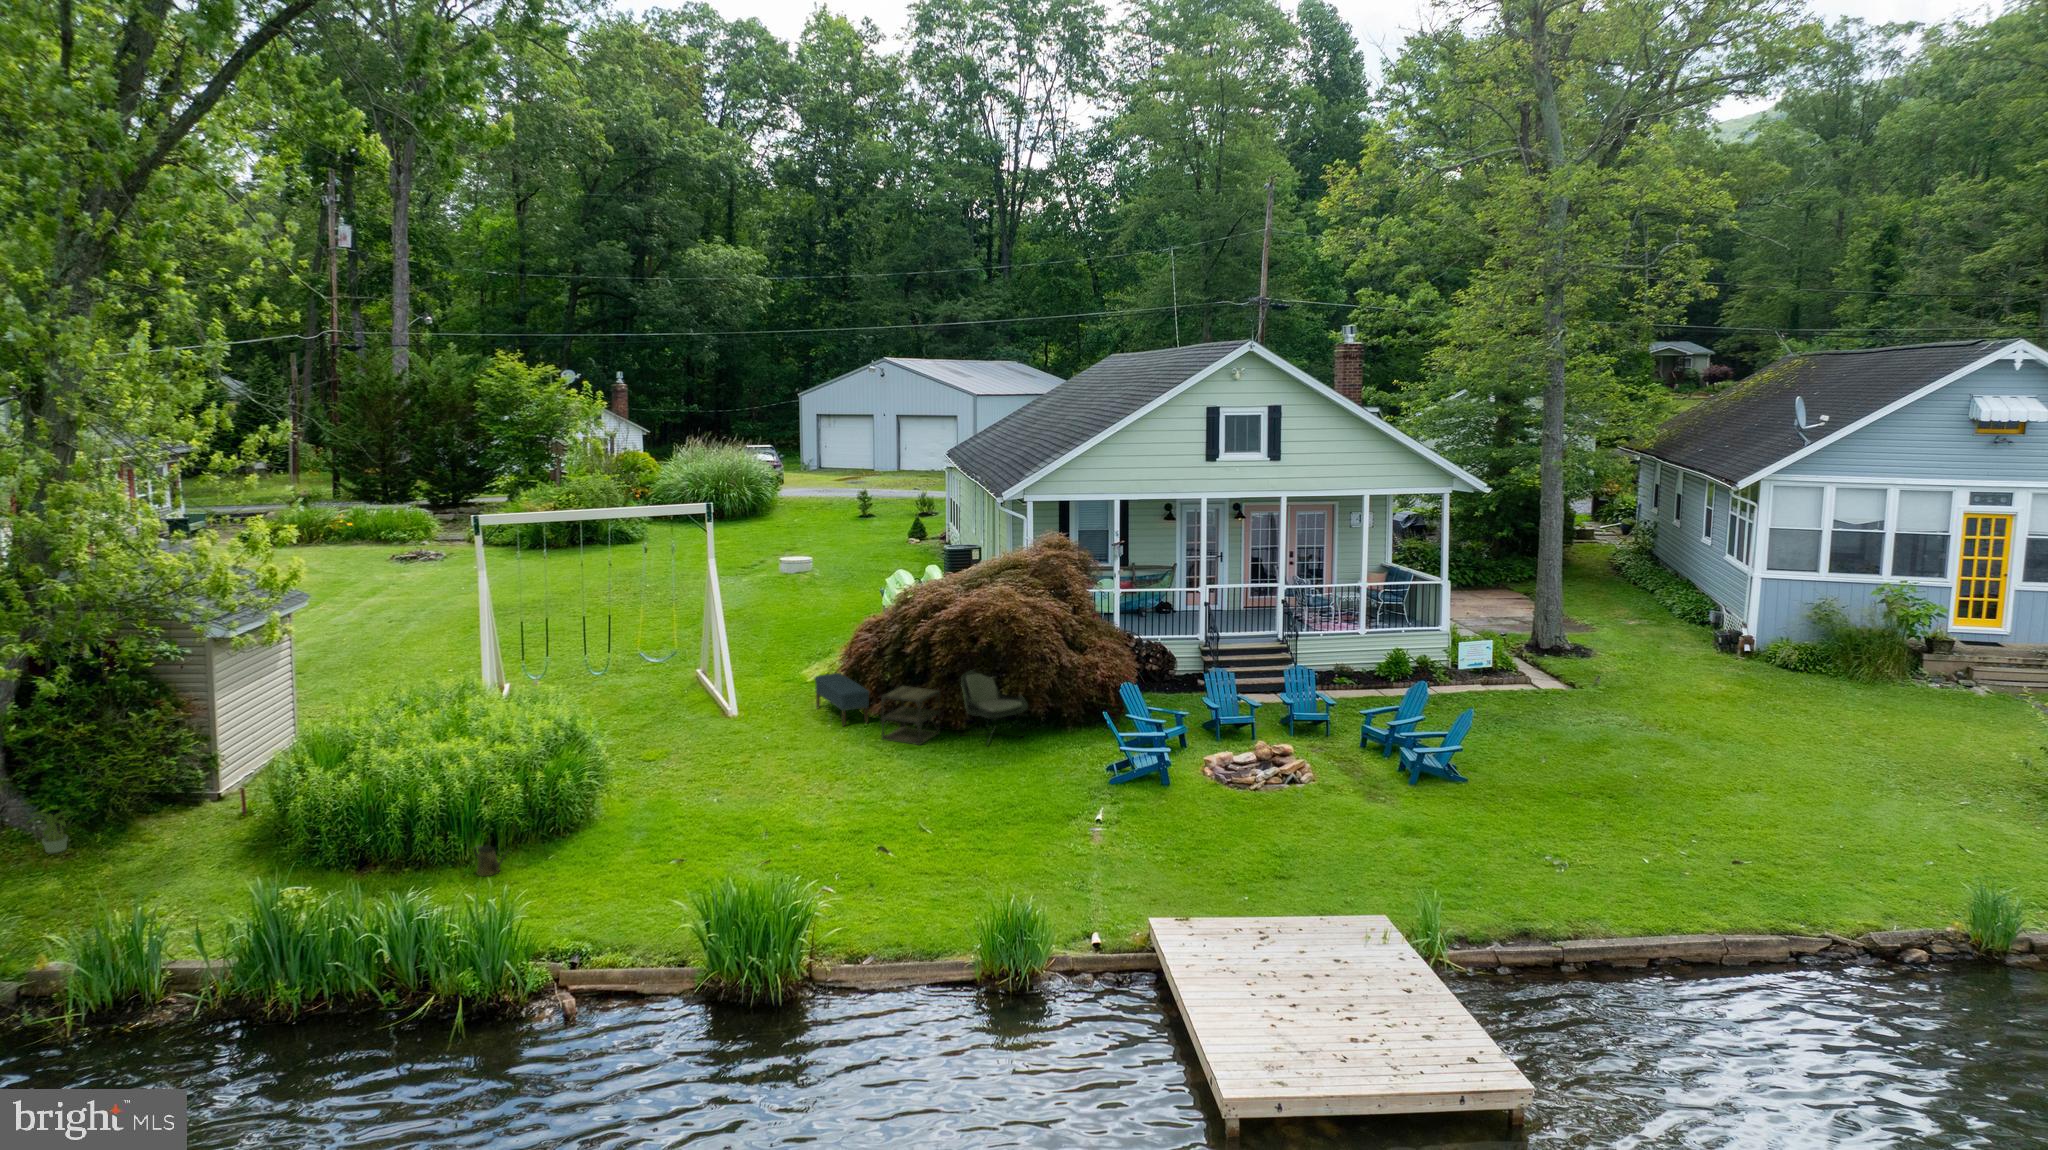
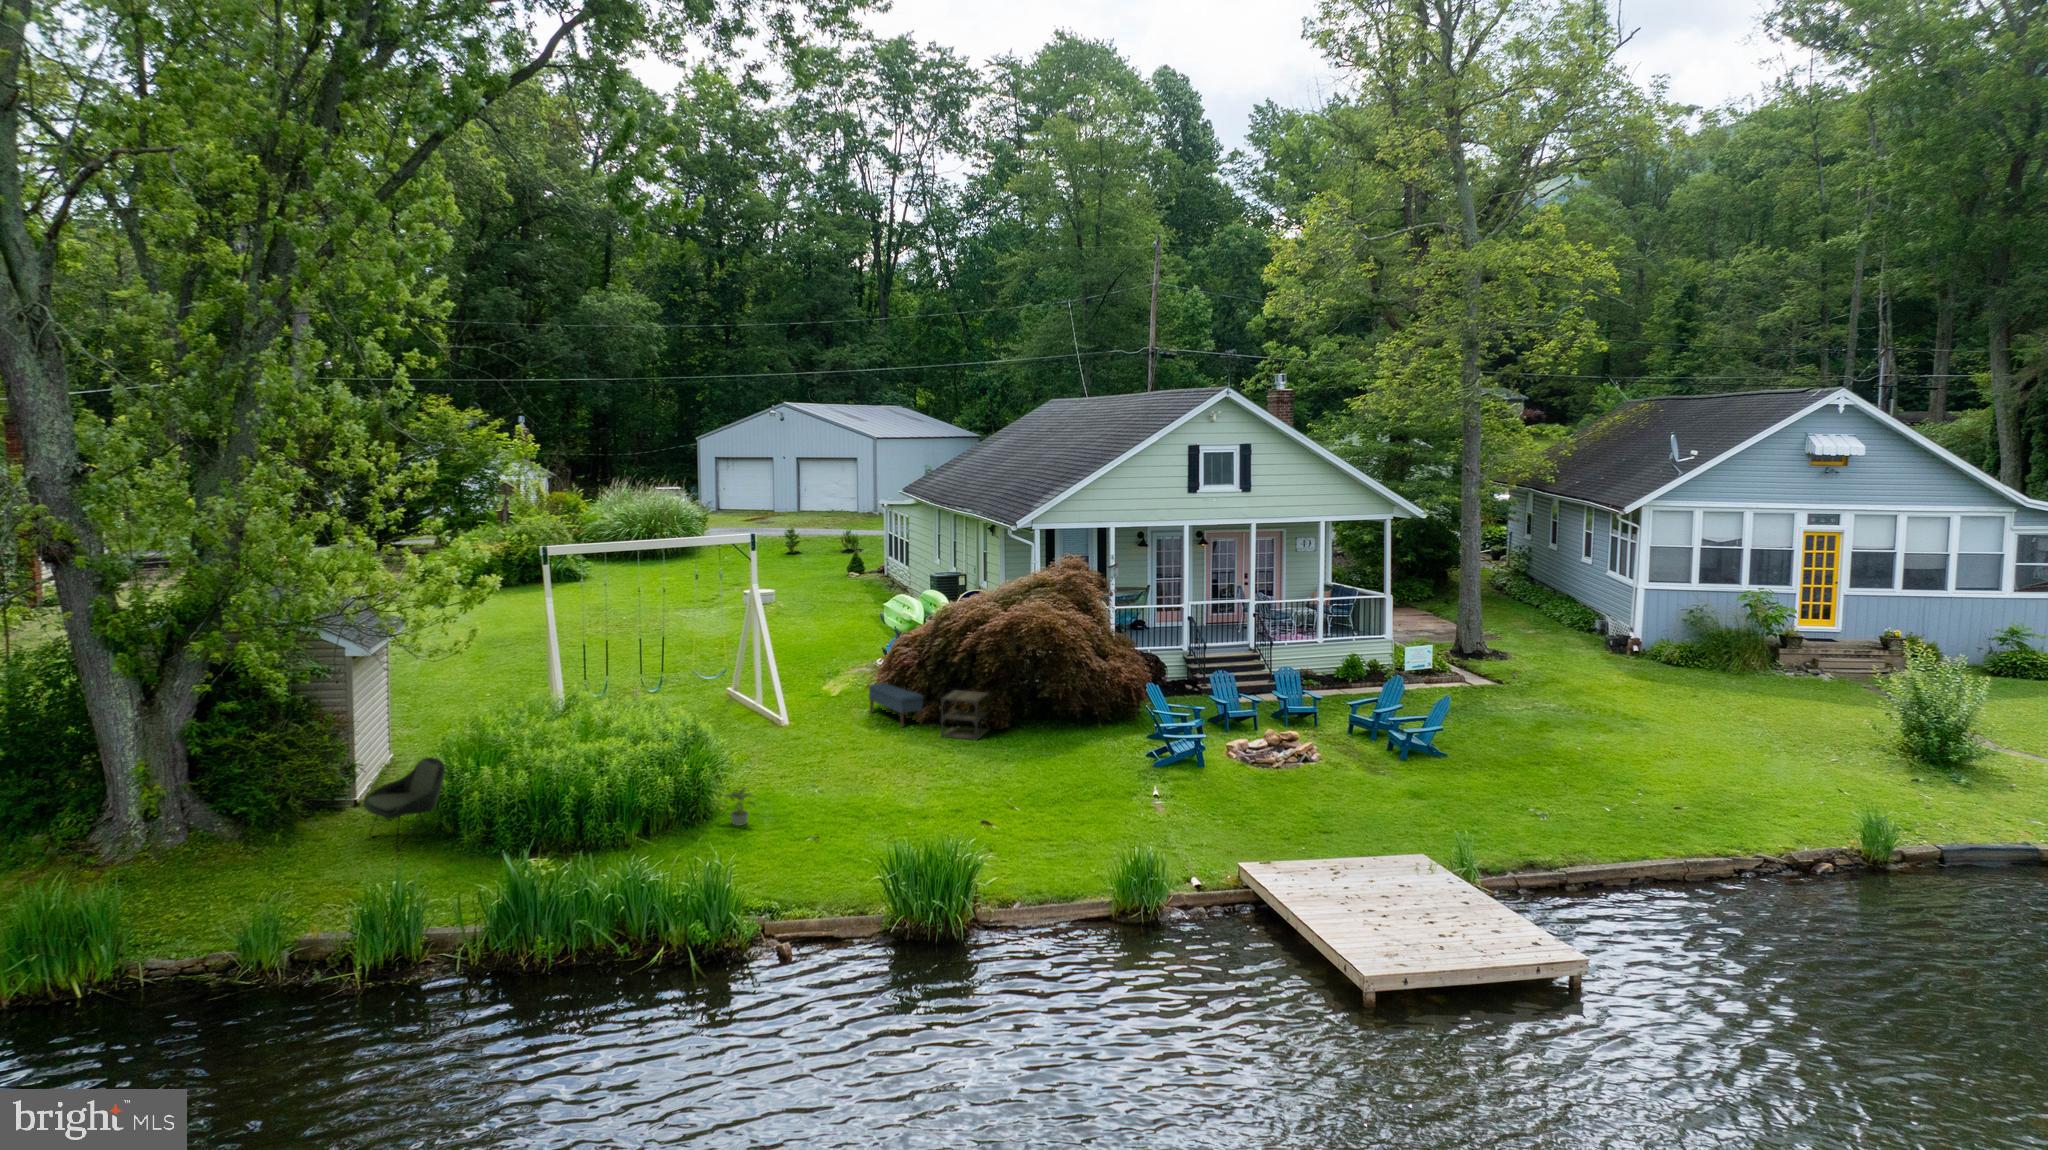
lounge chair: present [961,671,1028,745] -> present [363,757,450,850]
potted plant: present [28,811,71,853] -> present [725,788,755,826]
watering can: present [473,846,508,876] -> none [638,827,676,854]

